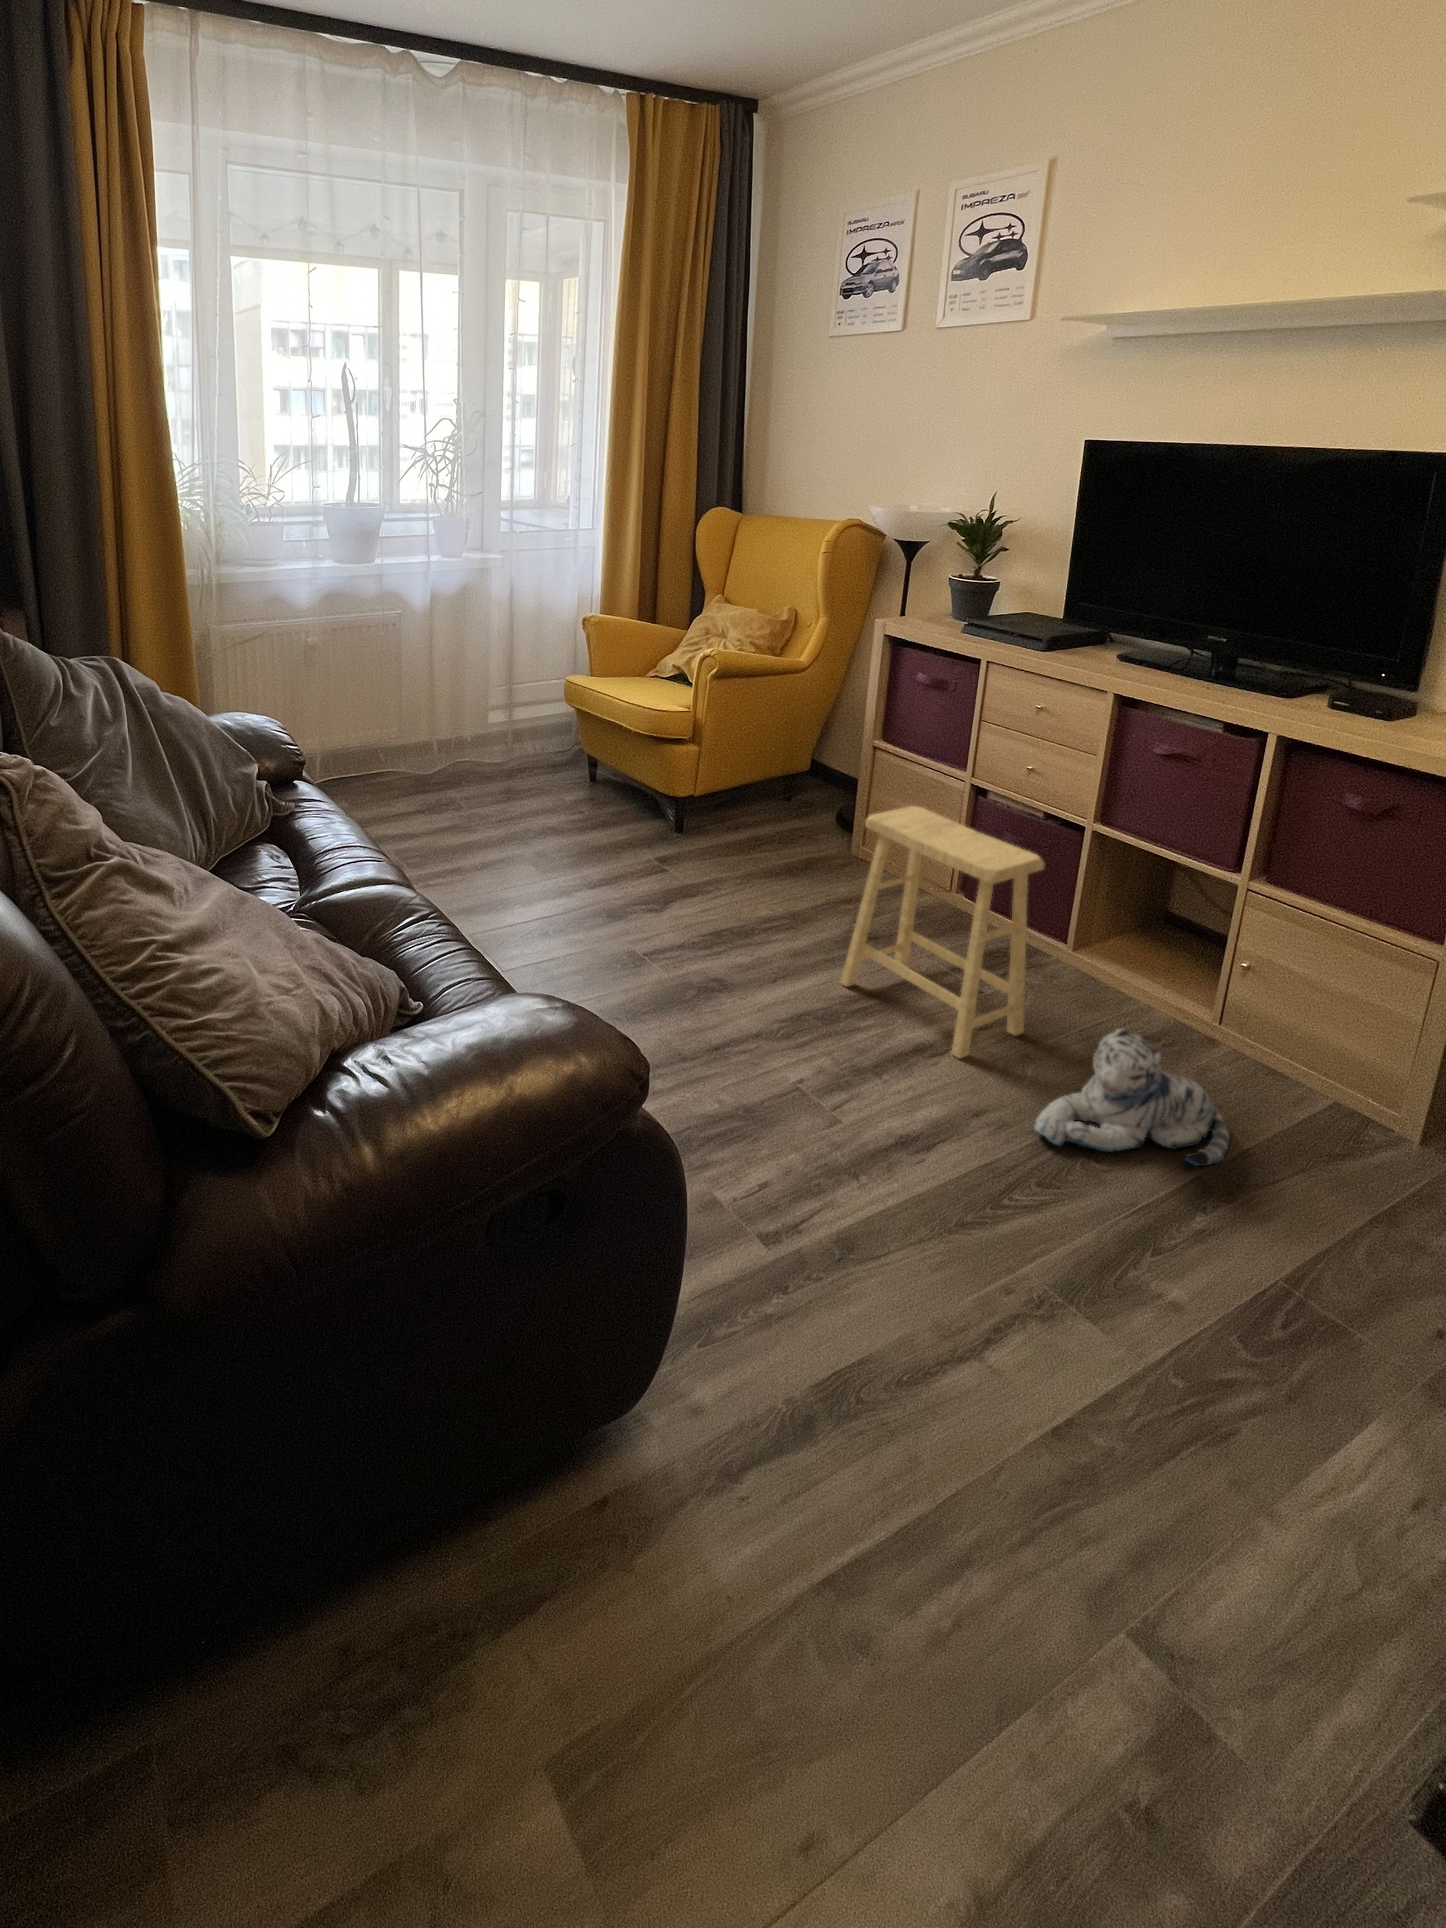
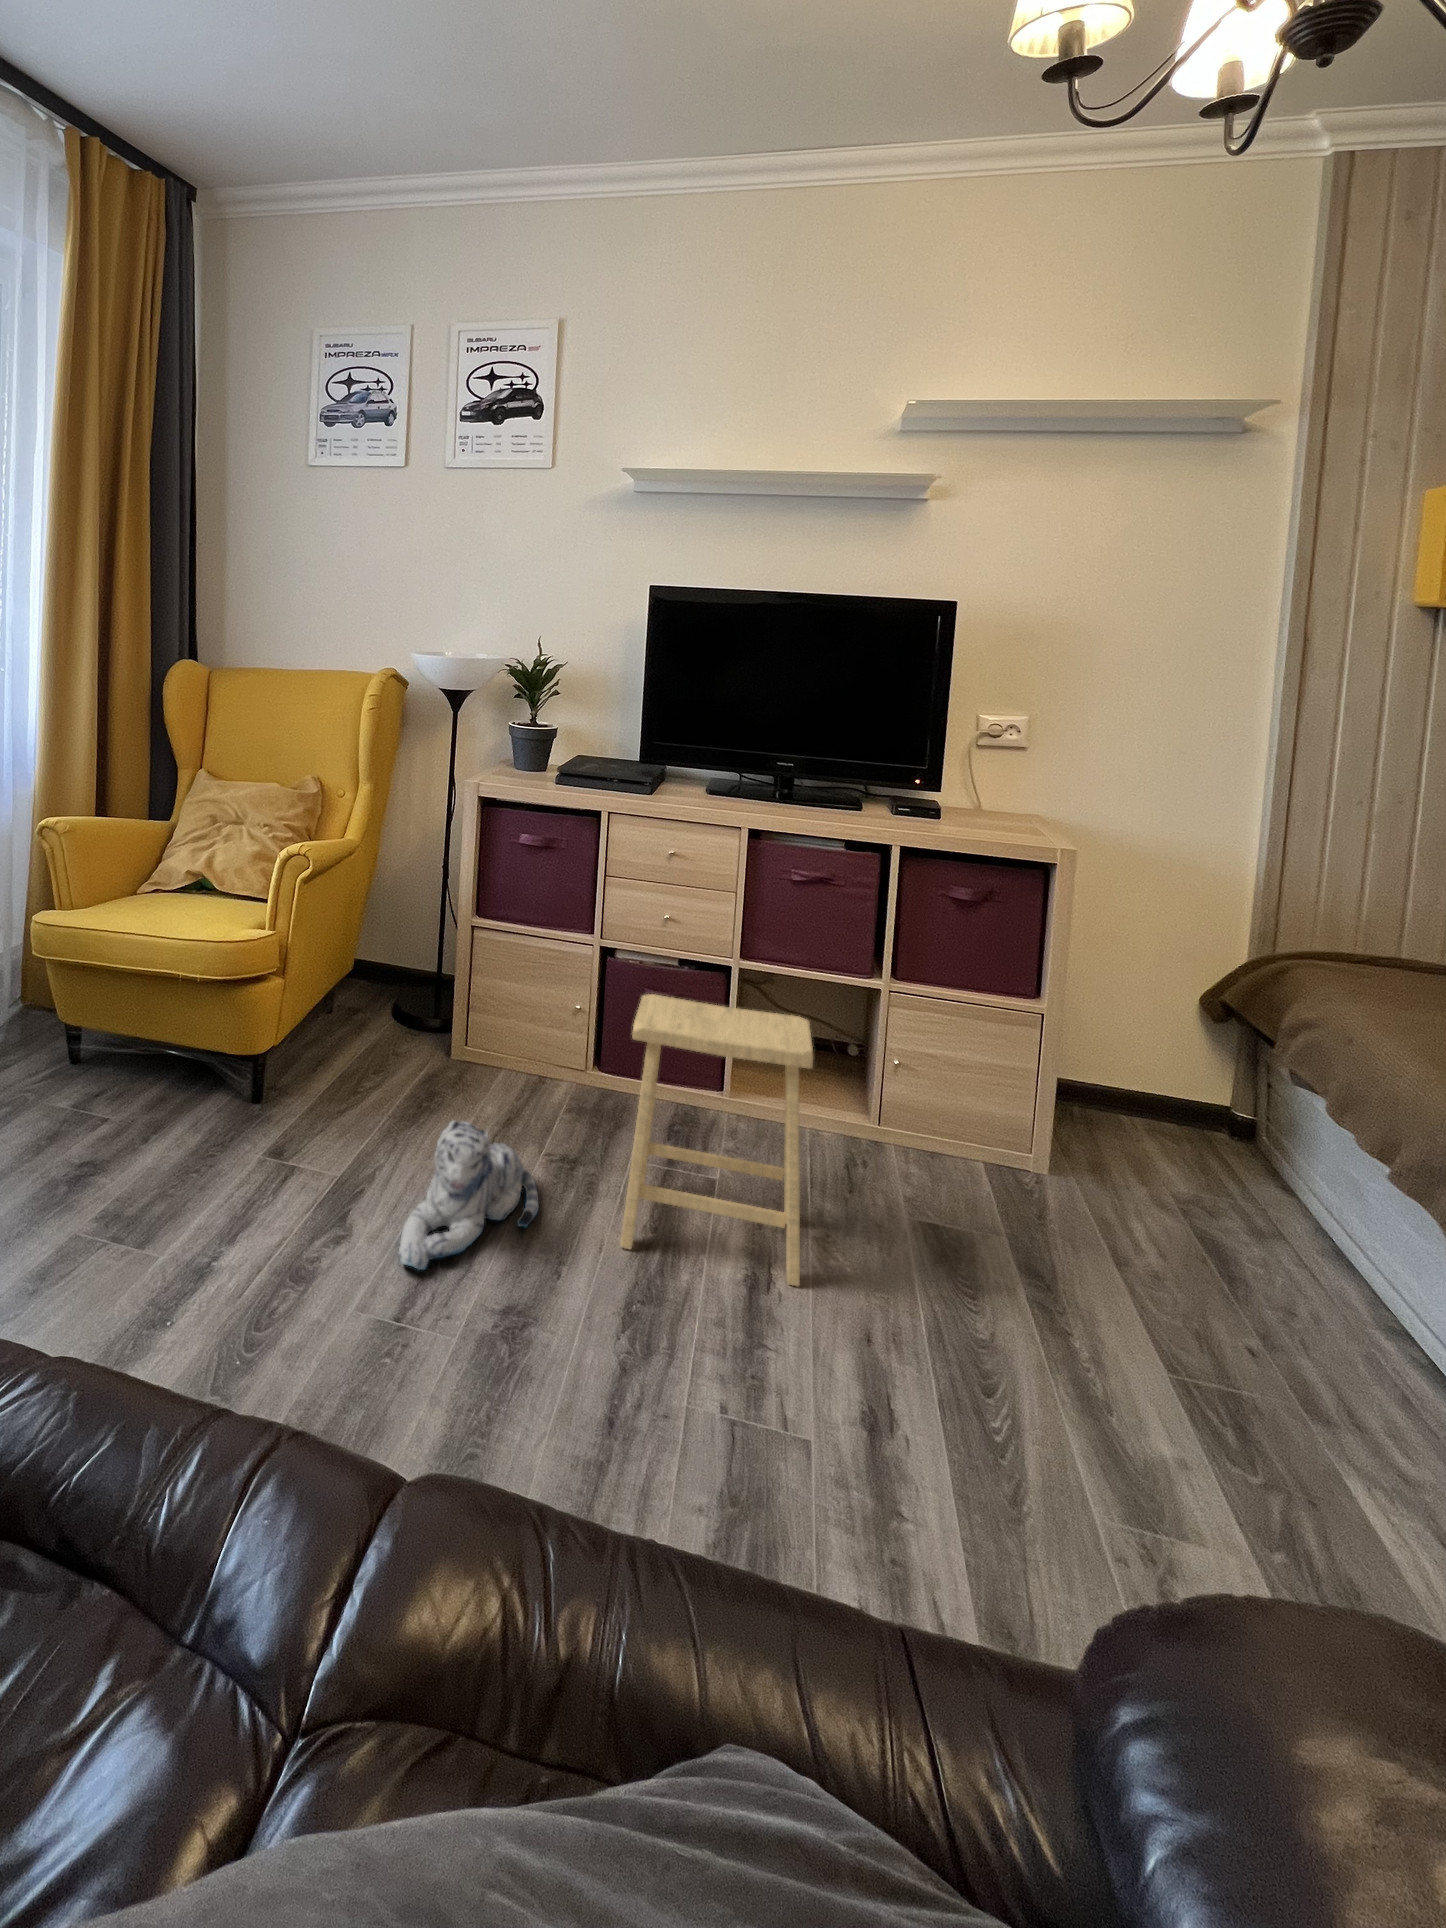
plush toy: present [1034,1029,1230,1166] -> present [399,1120,539,1270]

